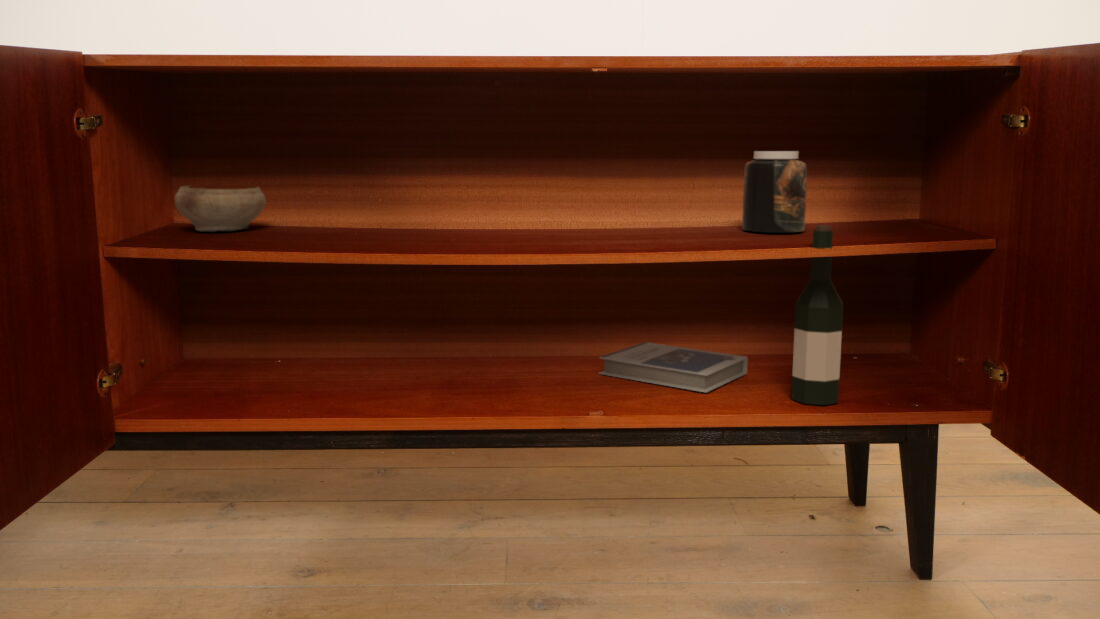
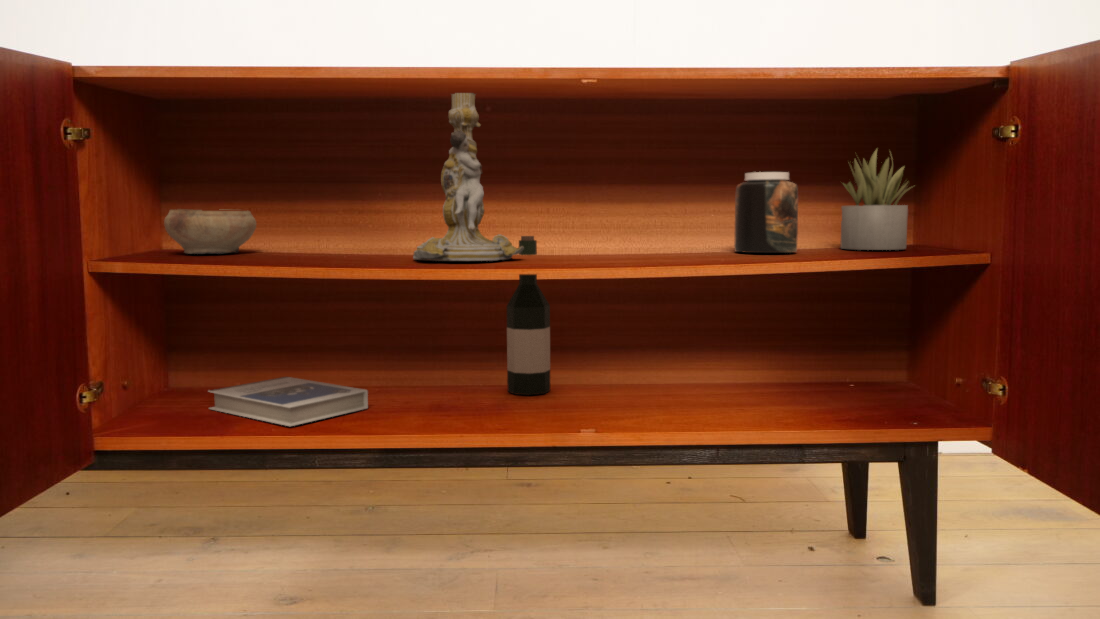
candlestick: none [423,69,533,246] -> present [413,93,524,261]
succulent plant: none [843,124,925,228] -> present [841,149,911,250]
wine bottle: present [791,225,843,405] -> present [507,236,550,395]
hardback book: present [599,342,748,392] -> present [208,377,368,426]

